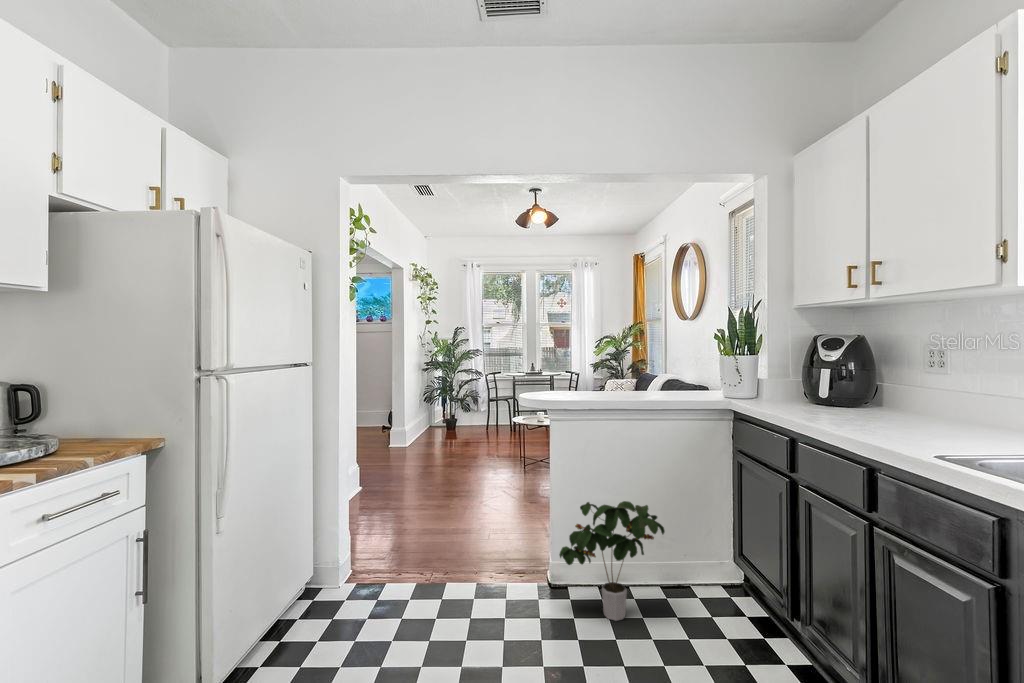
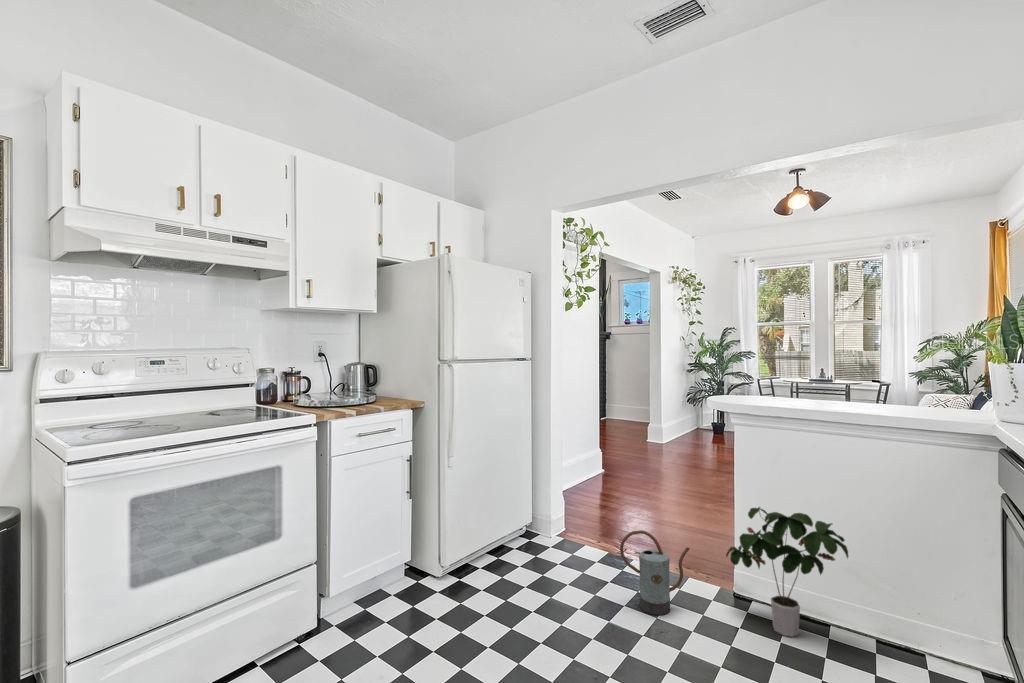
watering can: none [464,554,531,645] -> present [620,530,690,615]

